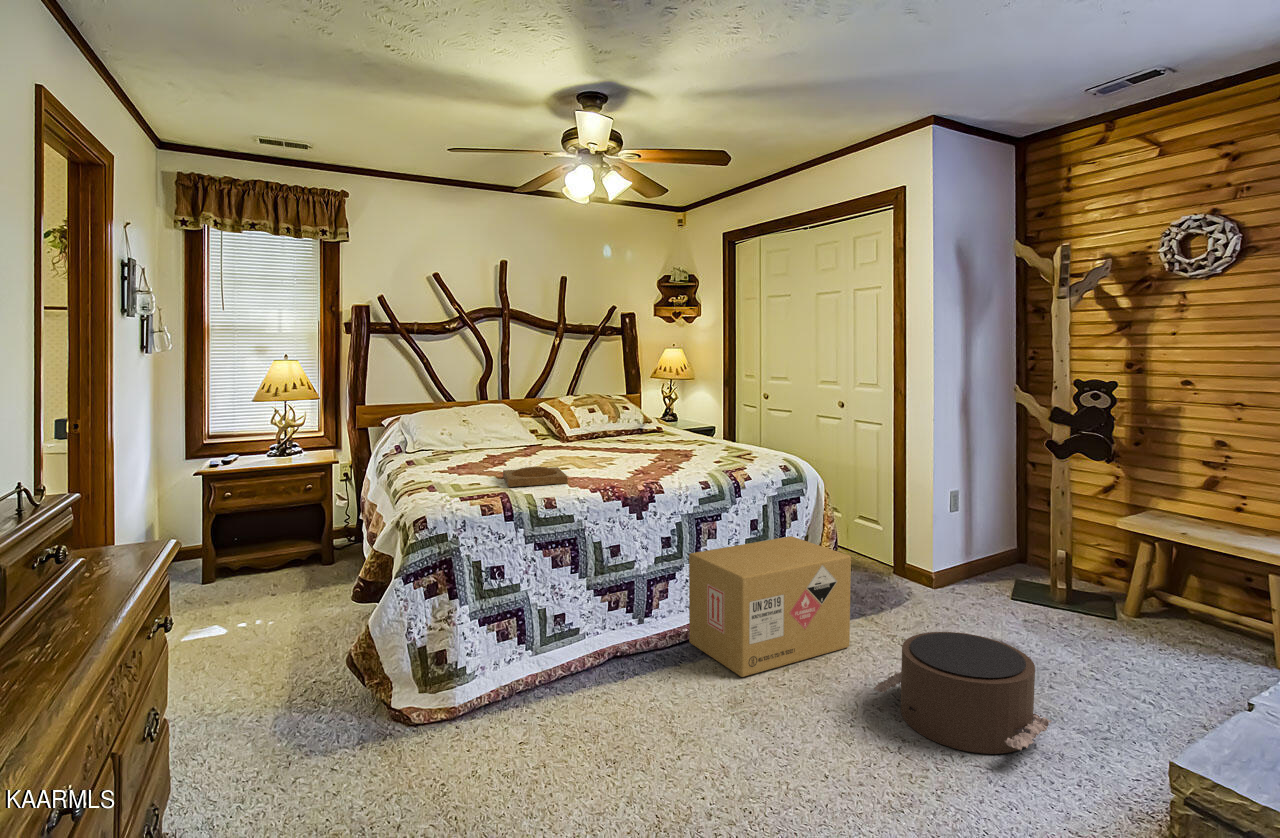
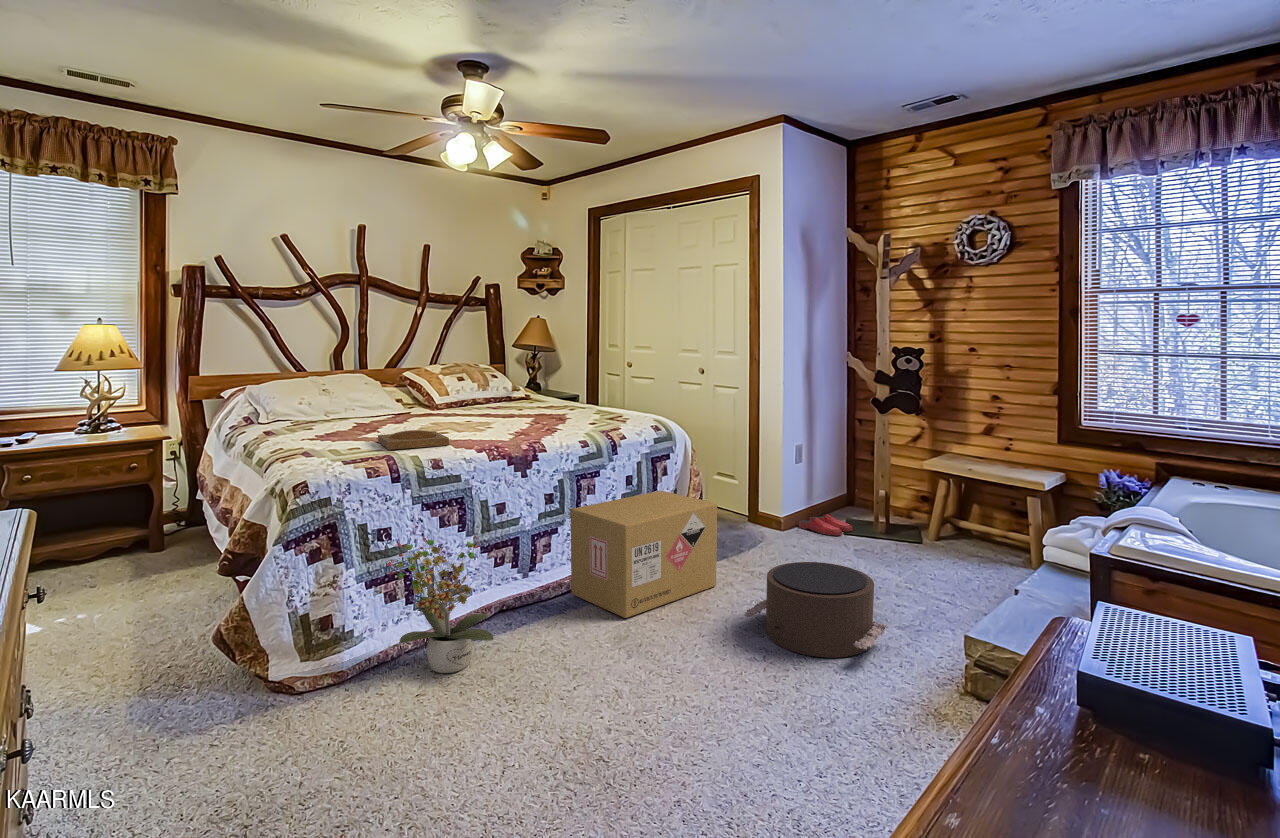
slippers: none [958,569,1024,595] -> present [799,514,852,536]
potted plant: none [492,578,595,721] -> present [388,536,494,673]

